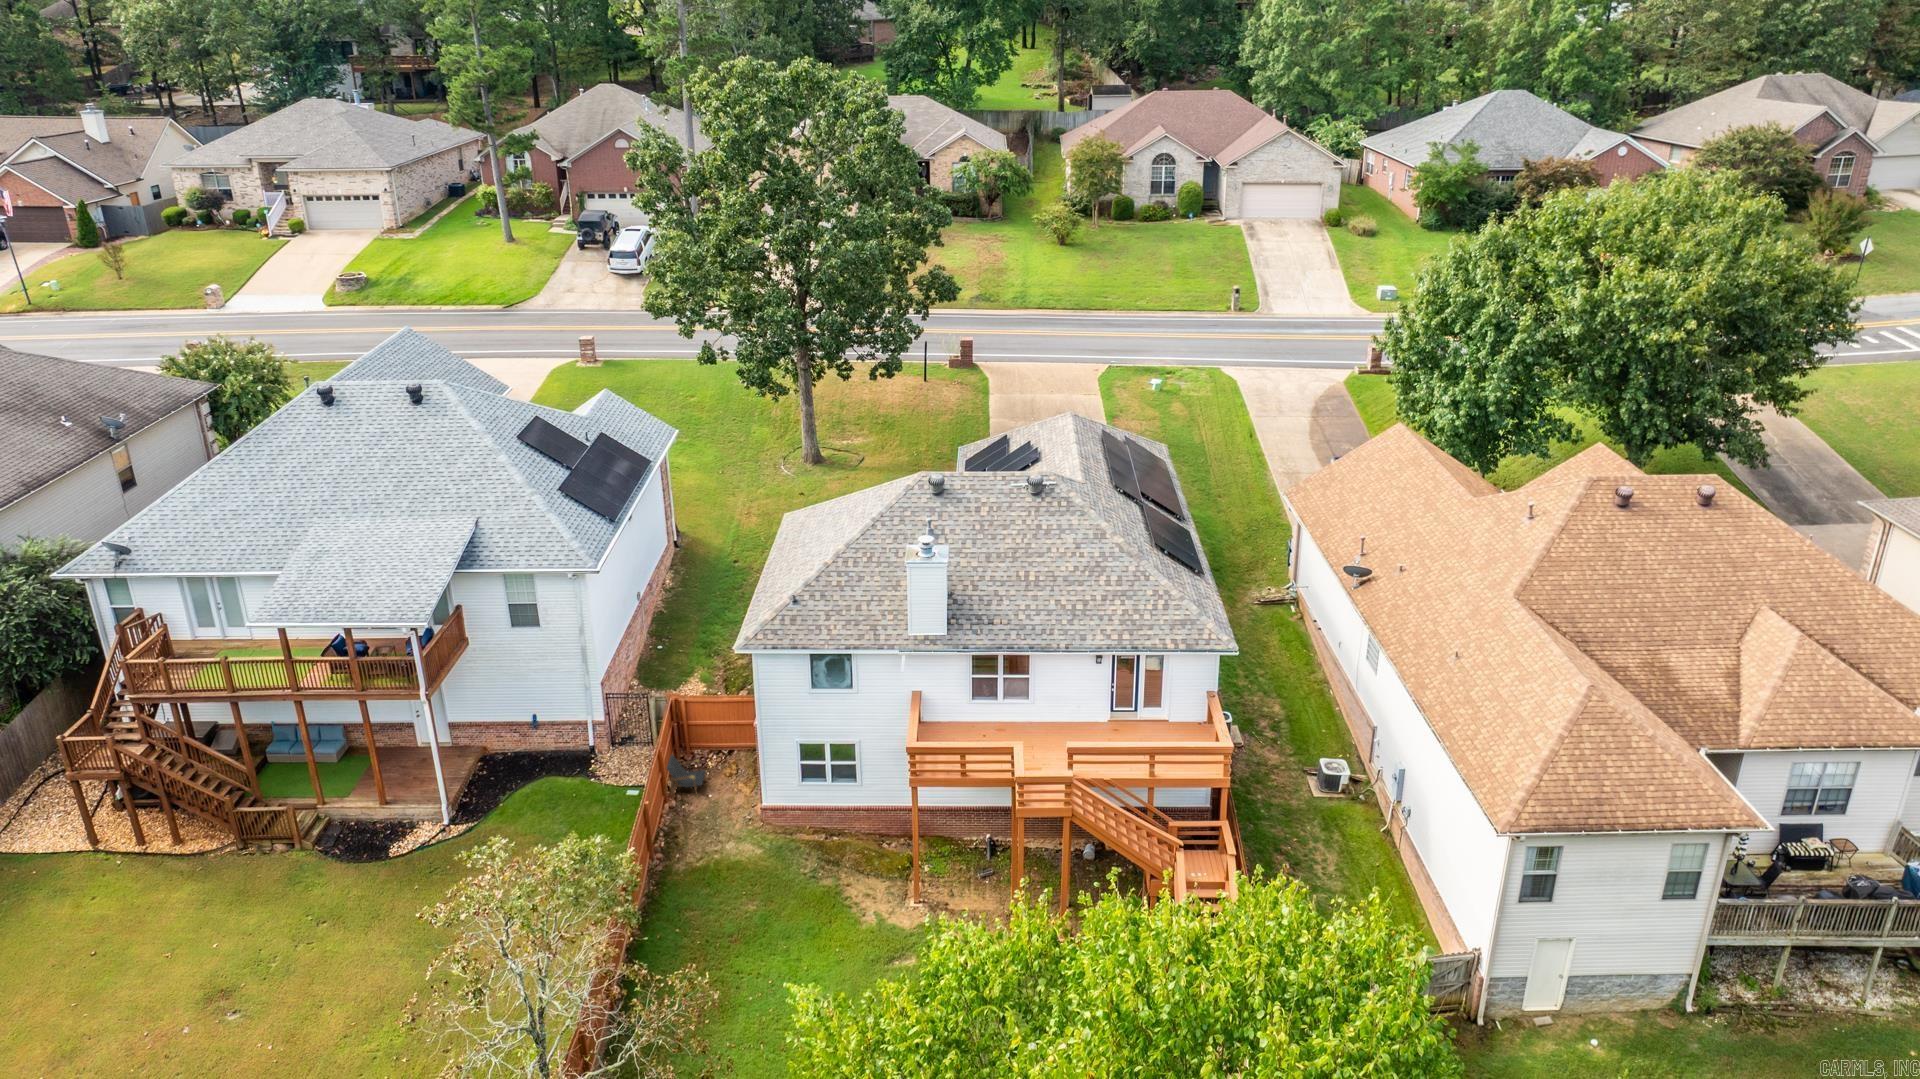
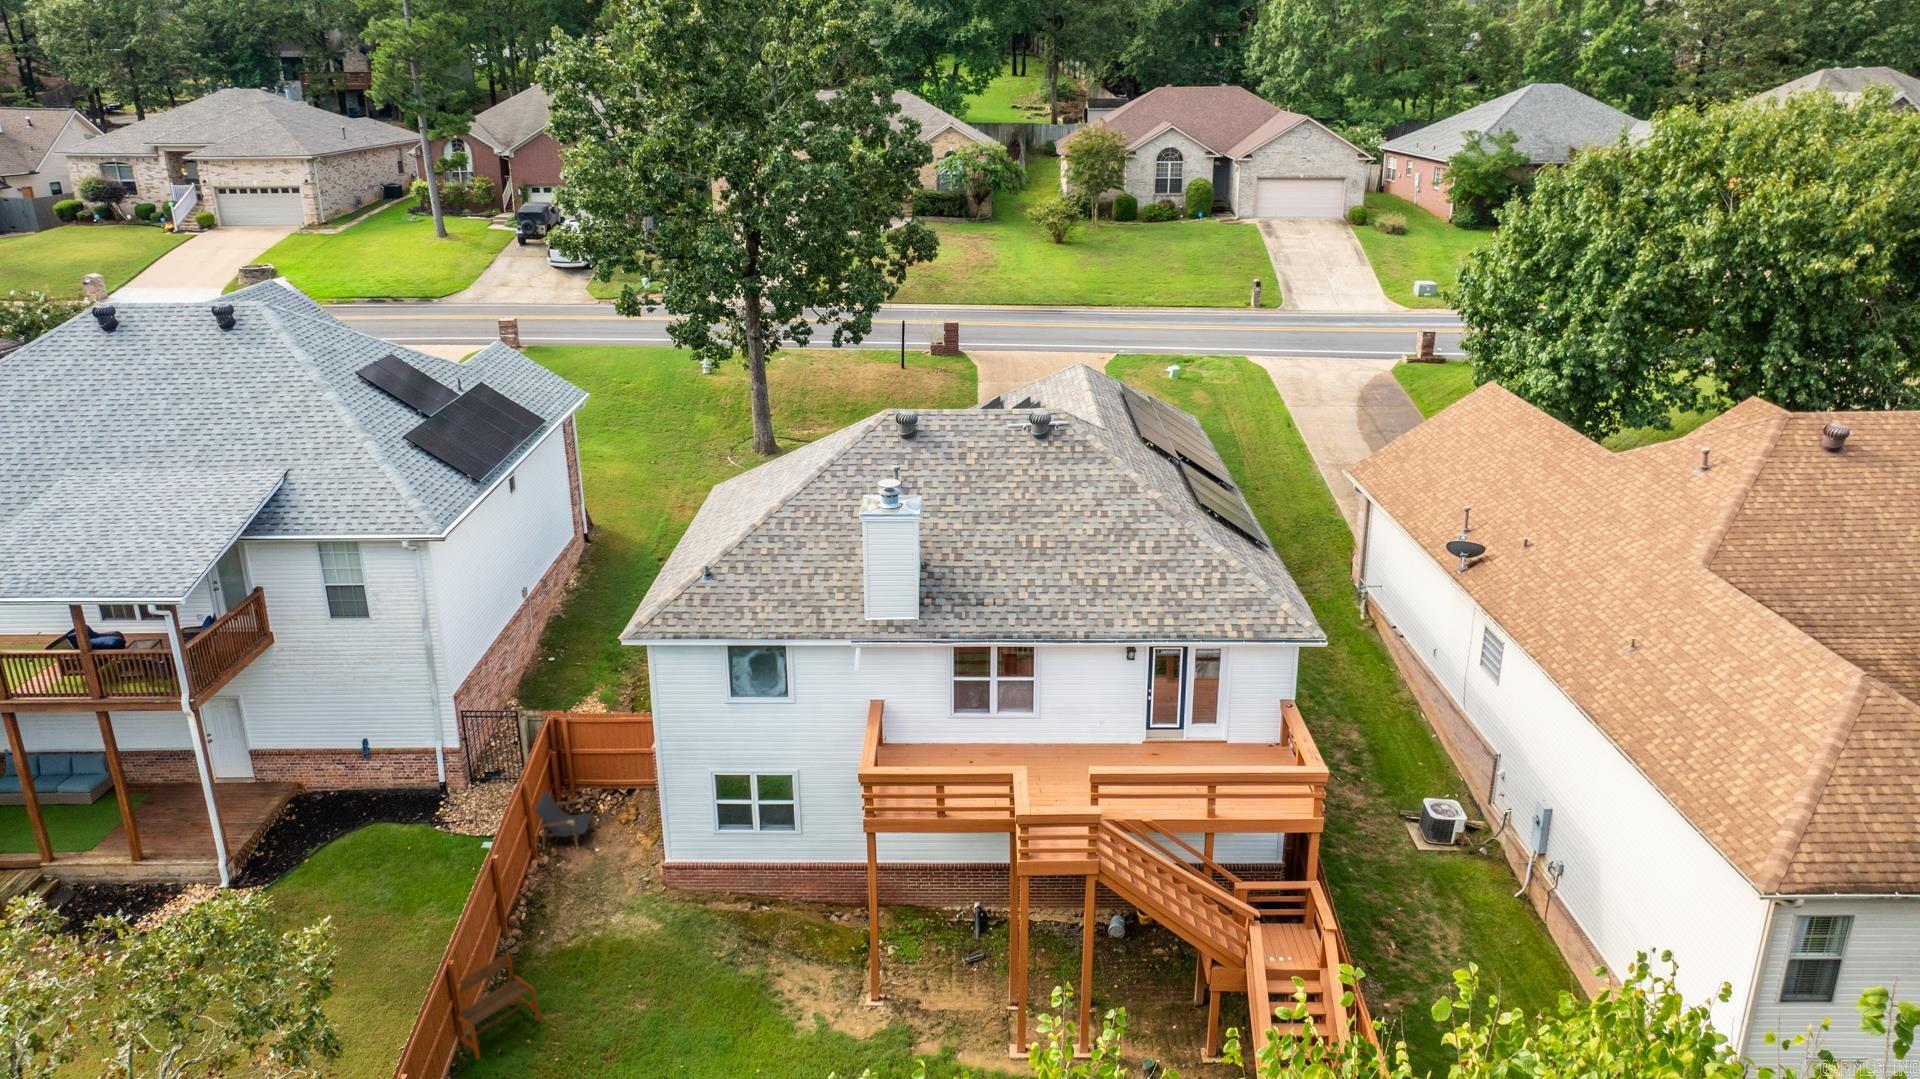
bench: none [627,869,687,942] -> present [458,953,541,1060]

